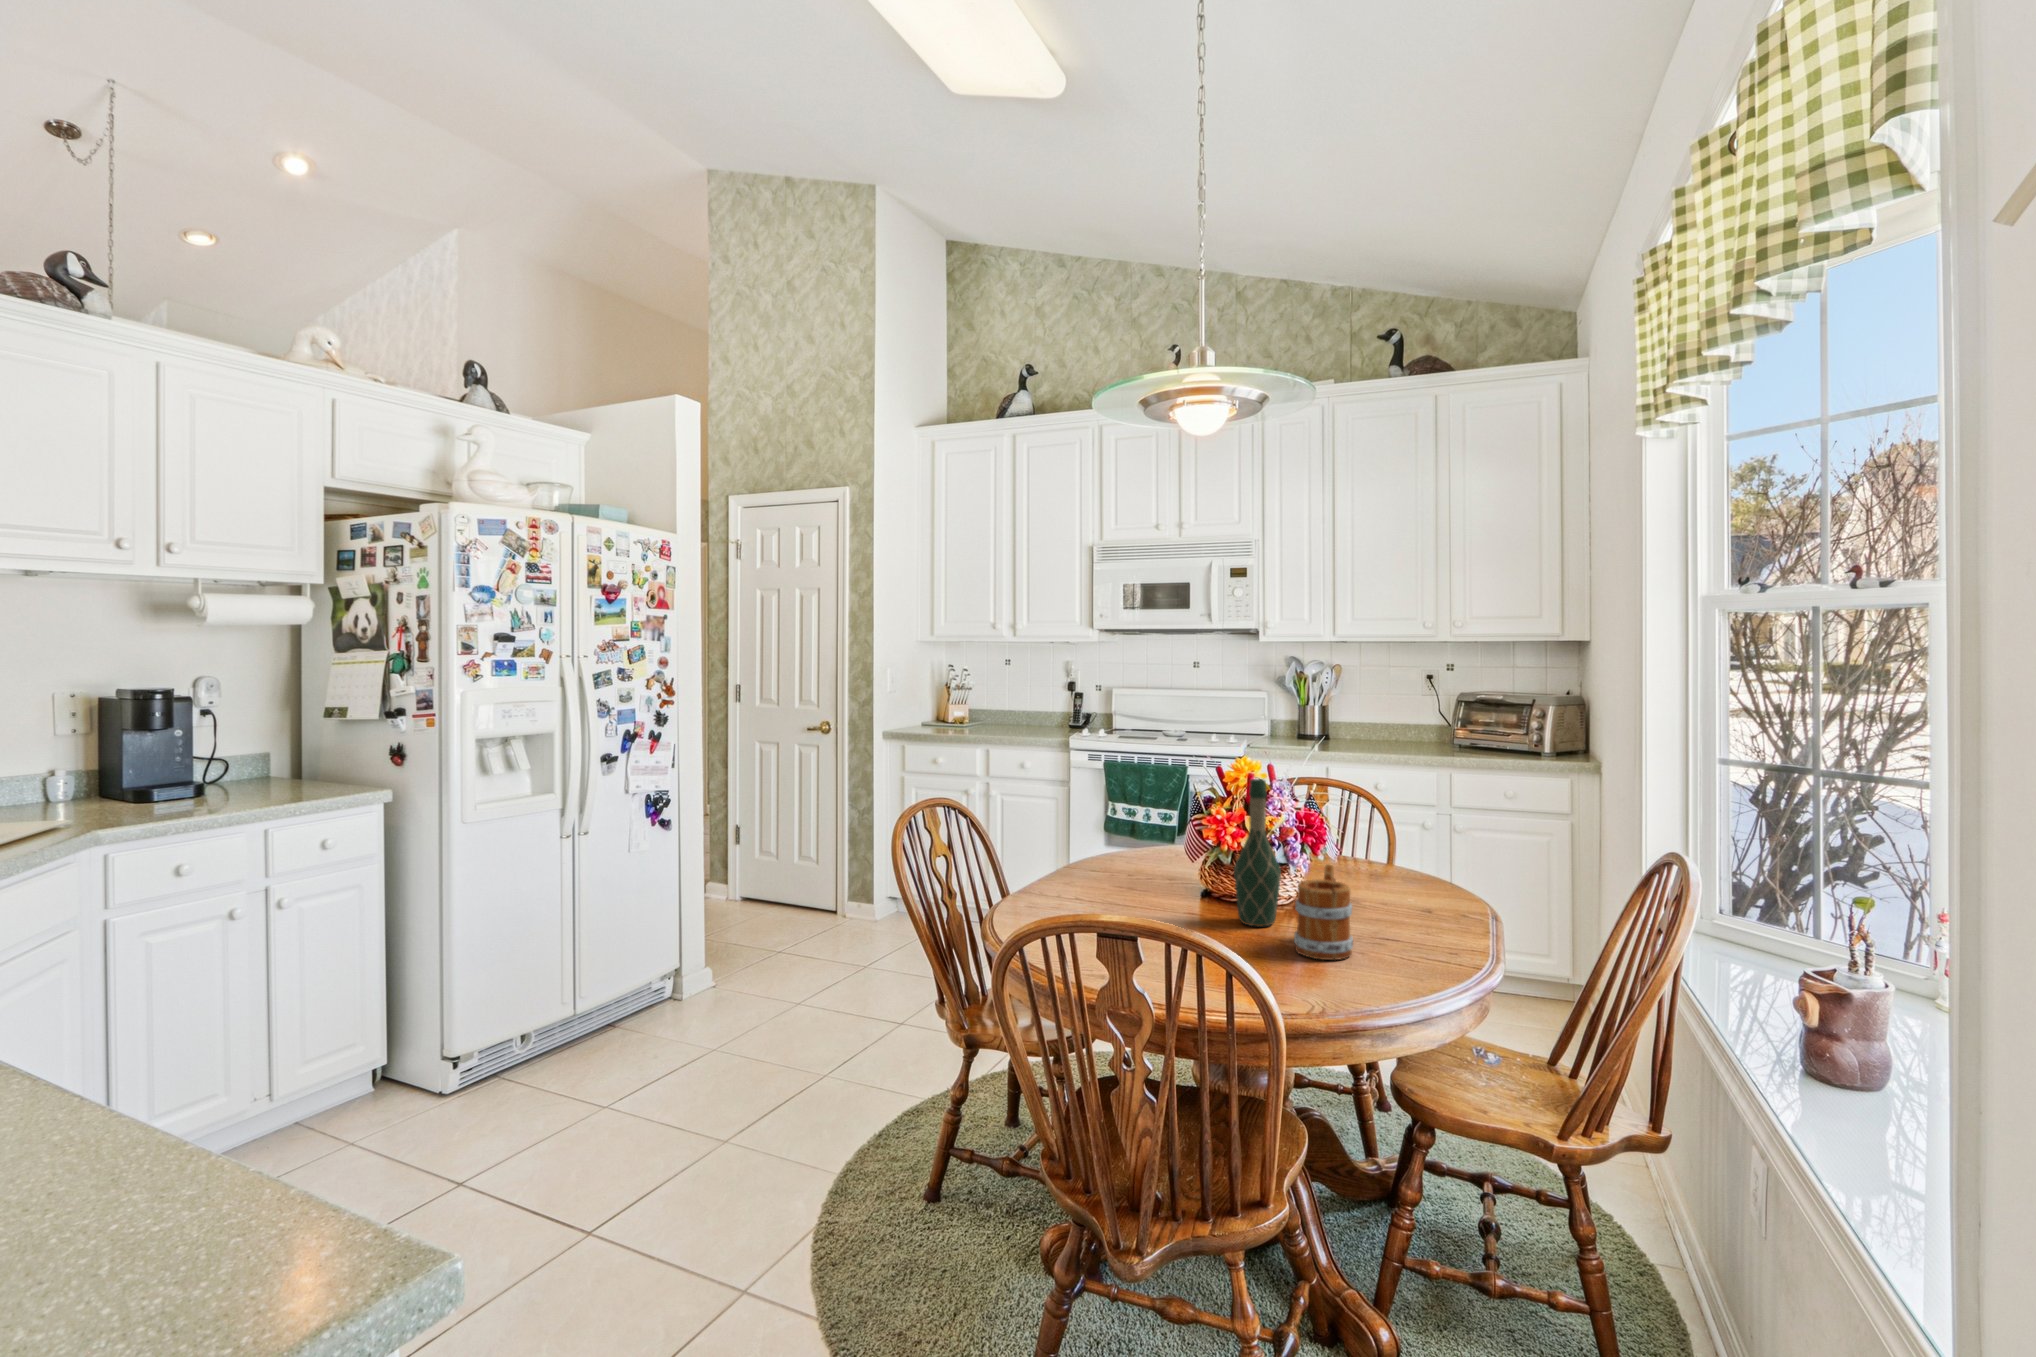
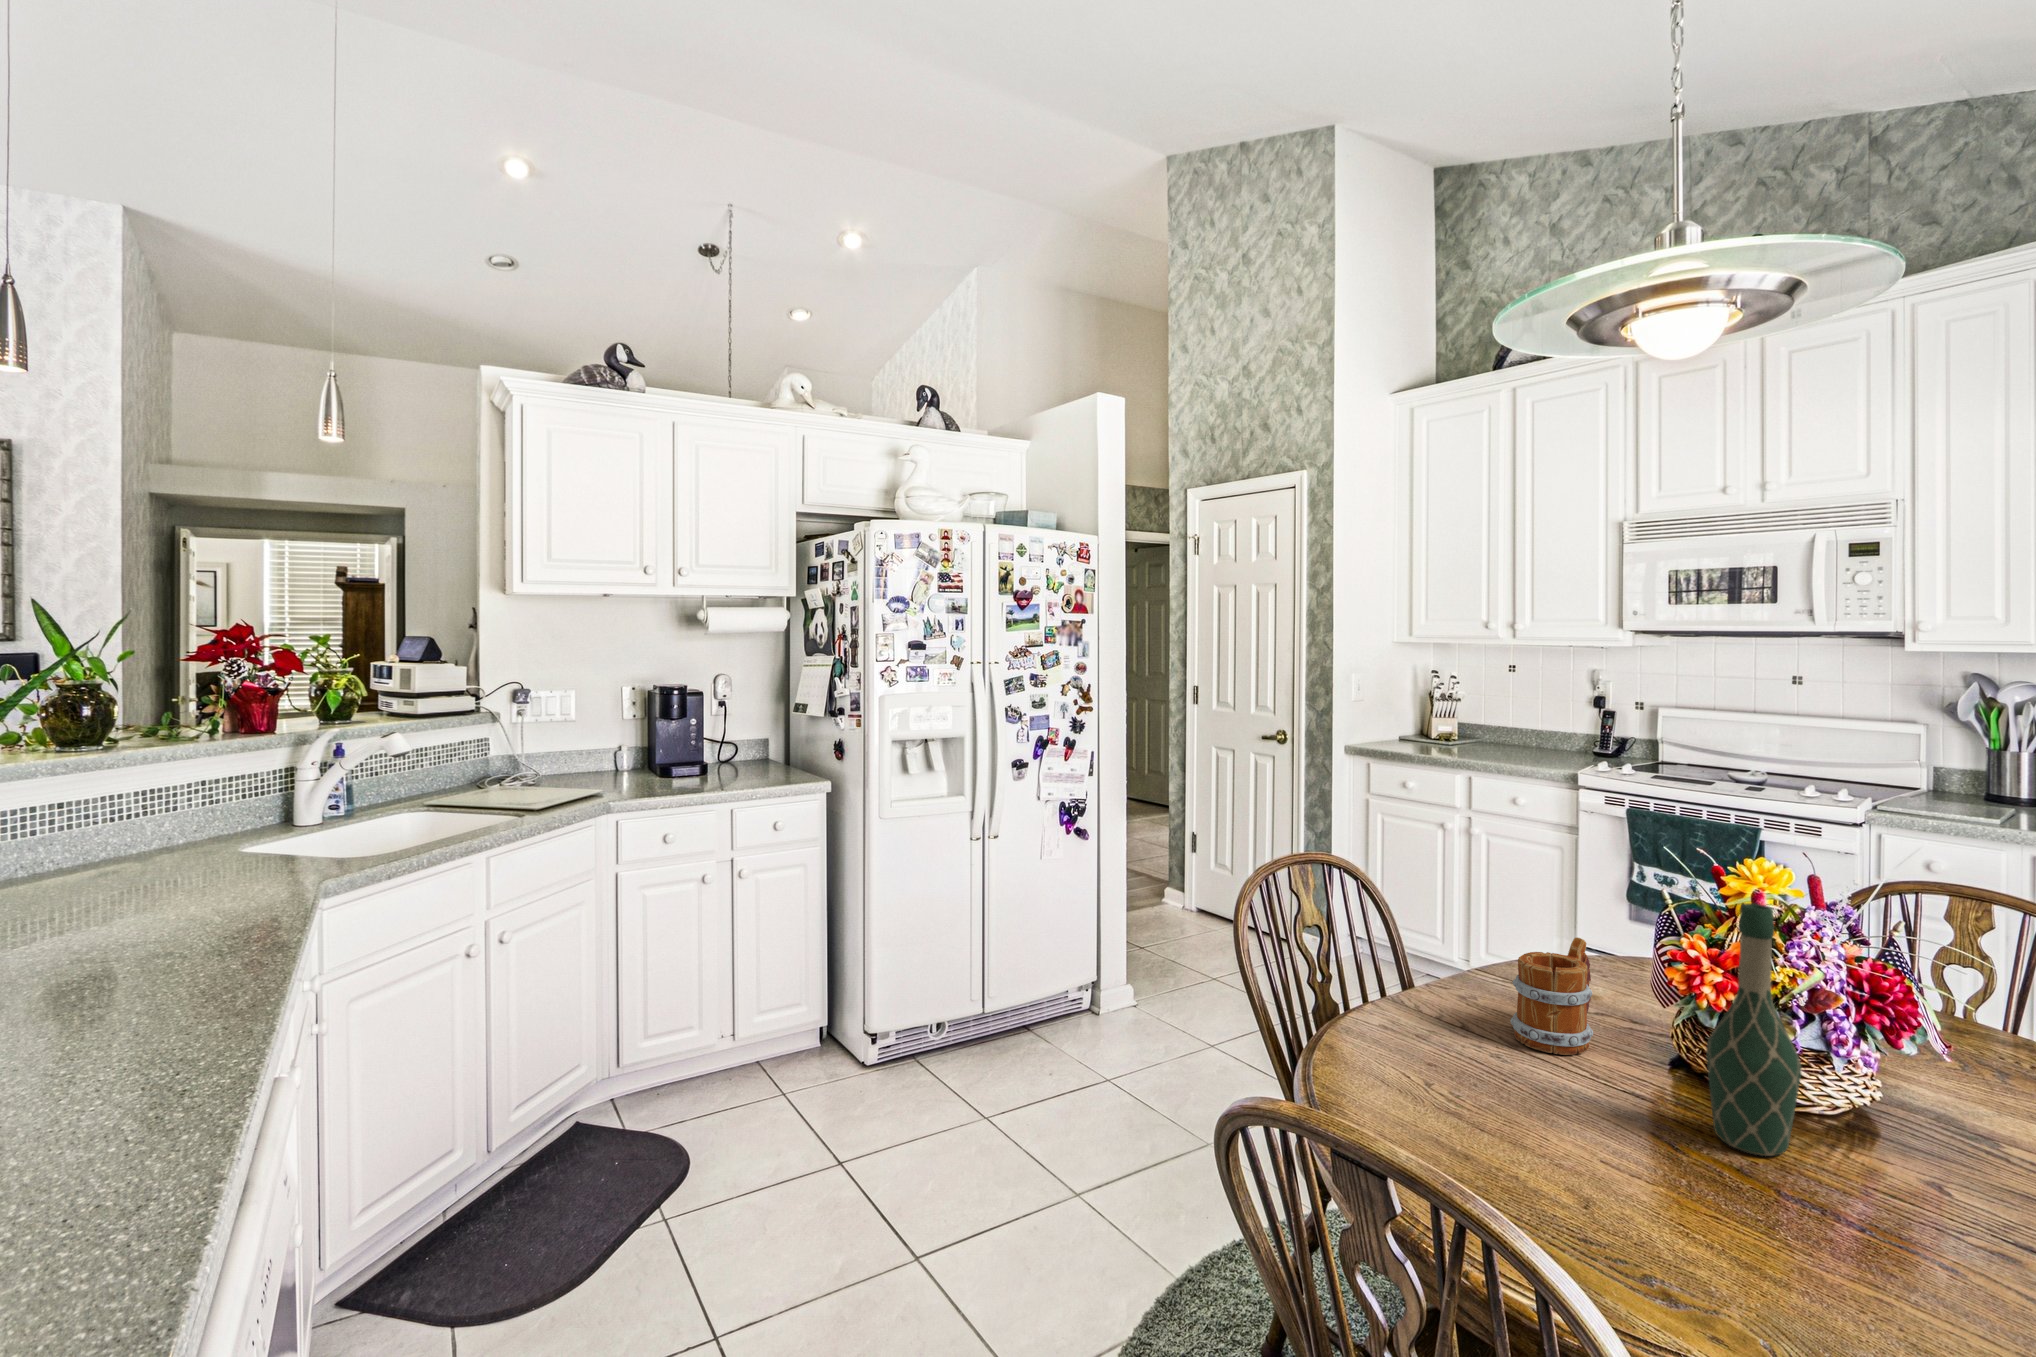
mug: present [1294,864,1353,960] -> present [1510,937,1593,1055]

